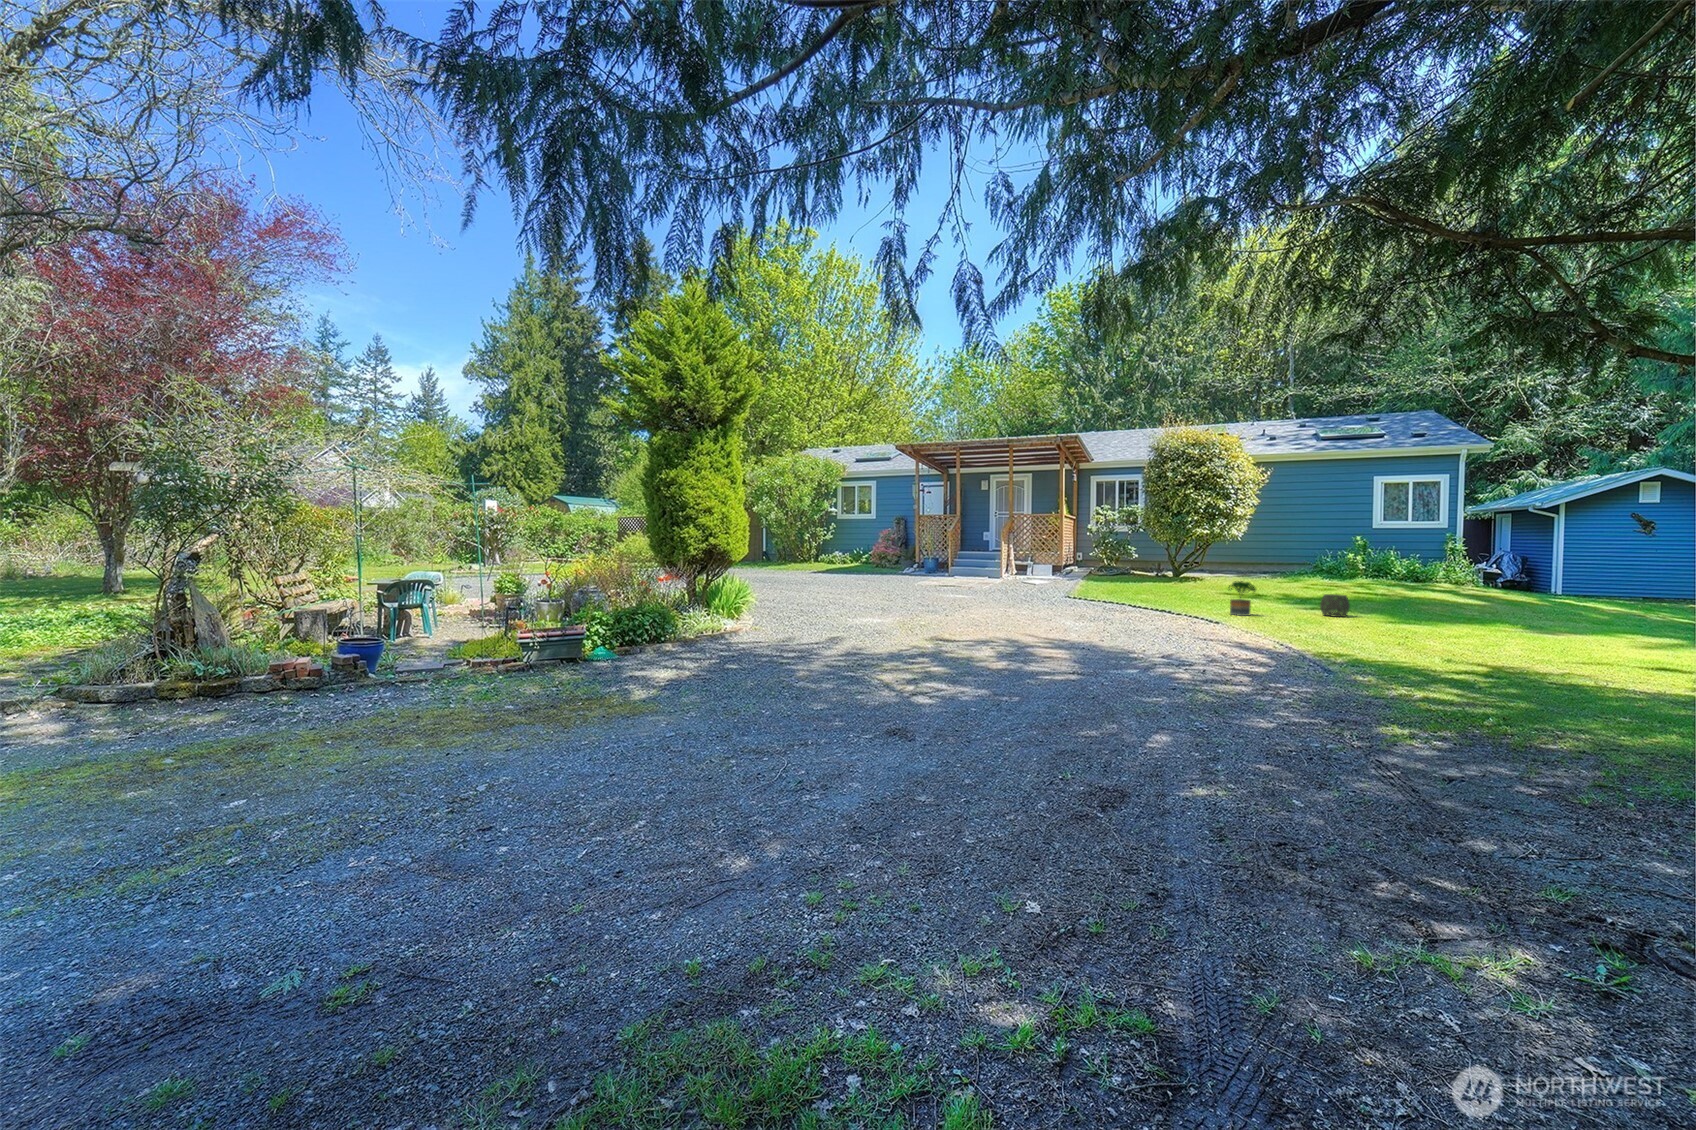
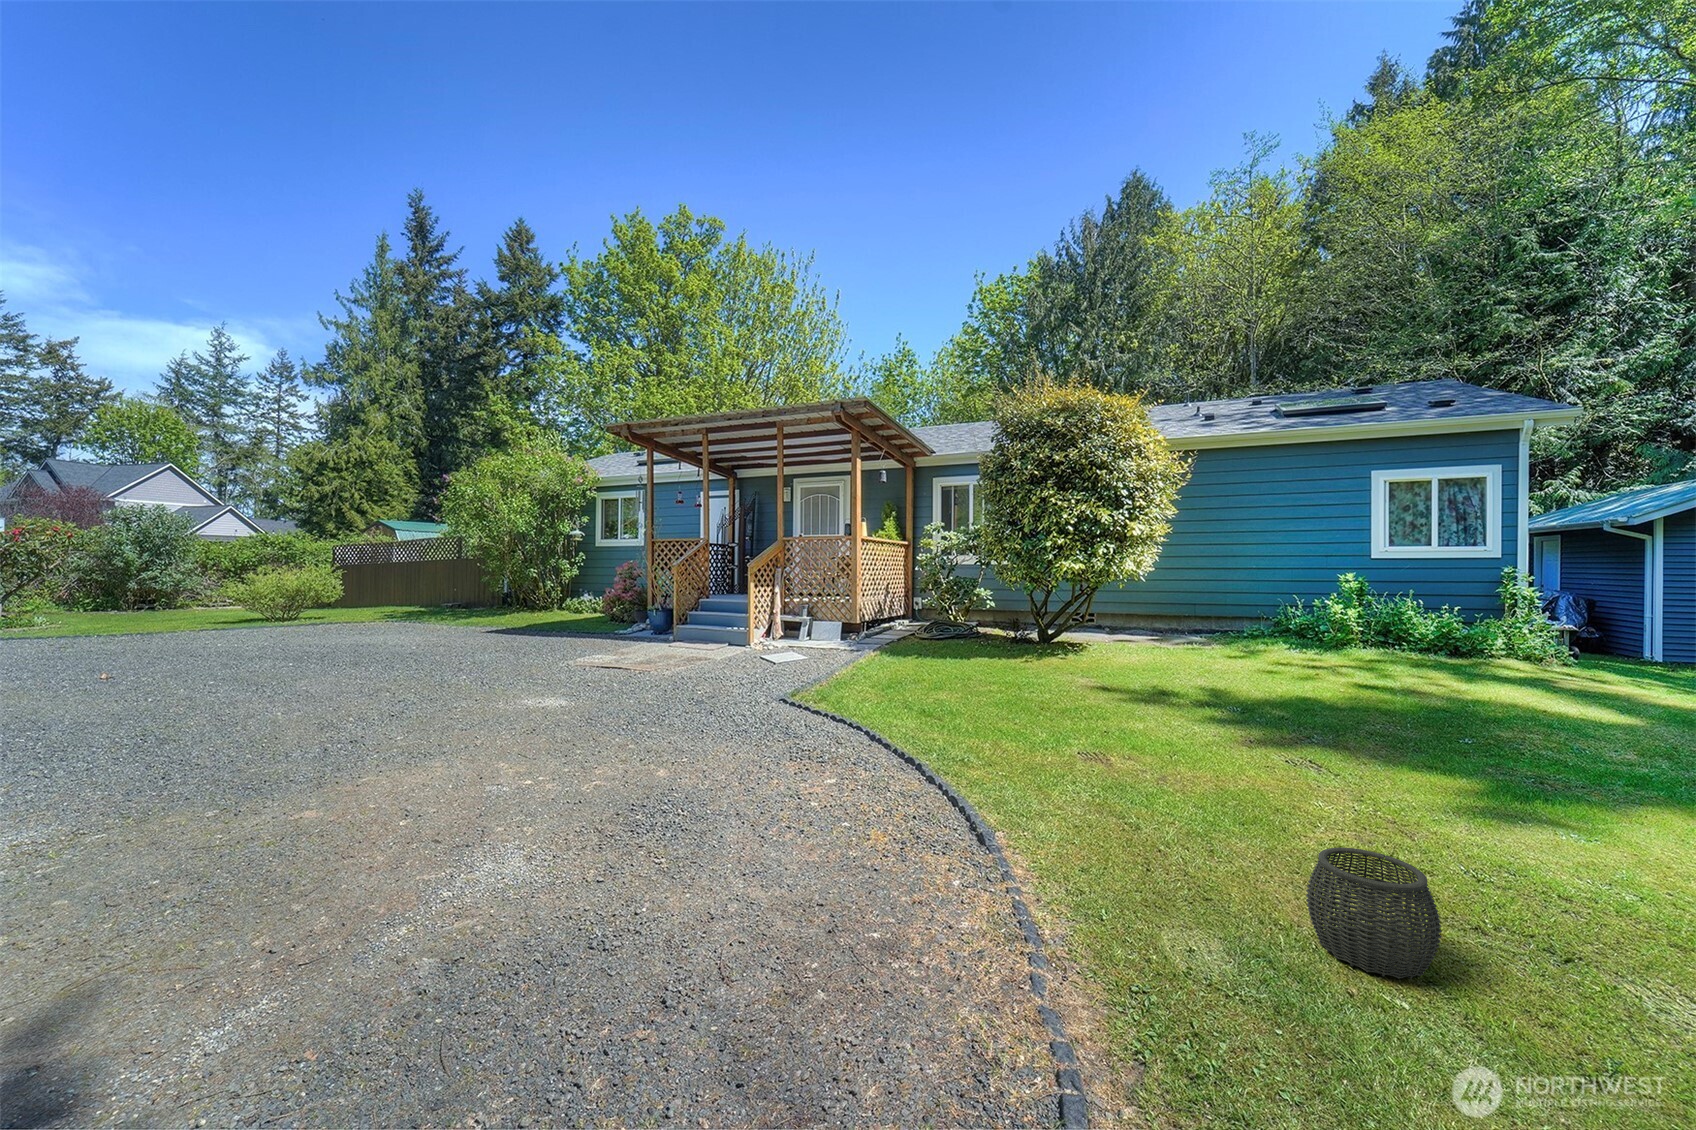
potted tree: present [1228,581,1256,616] -> none [940,784,1047,947]

